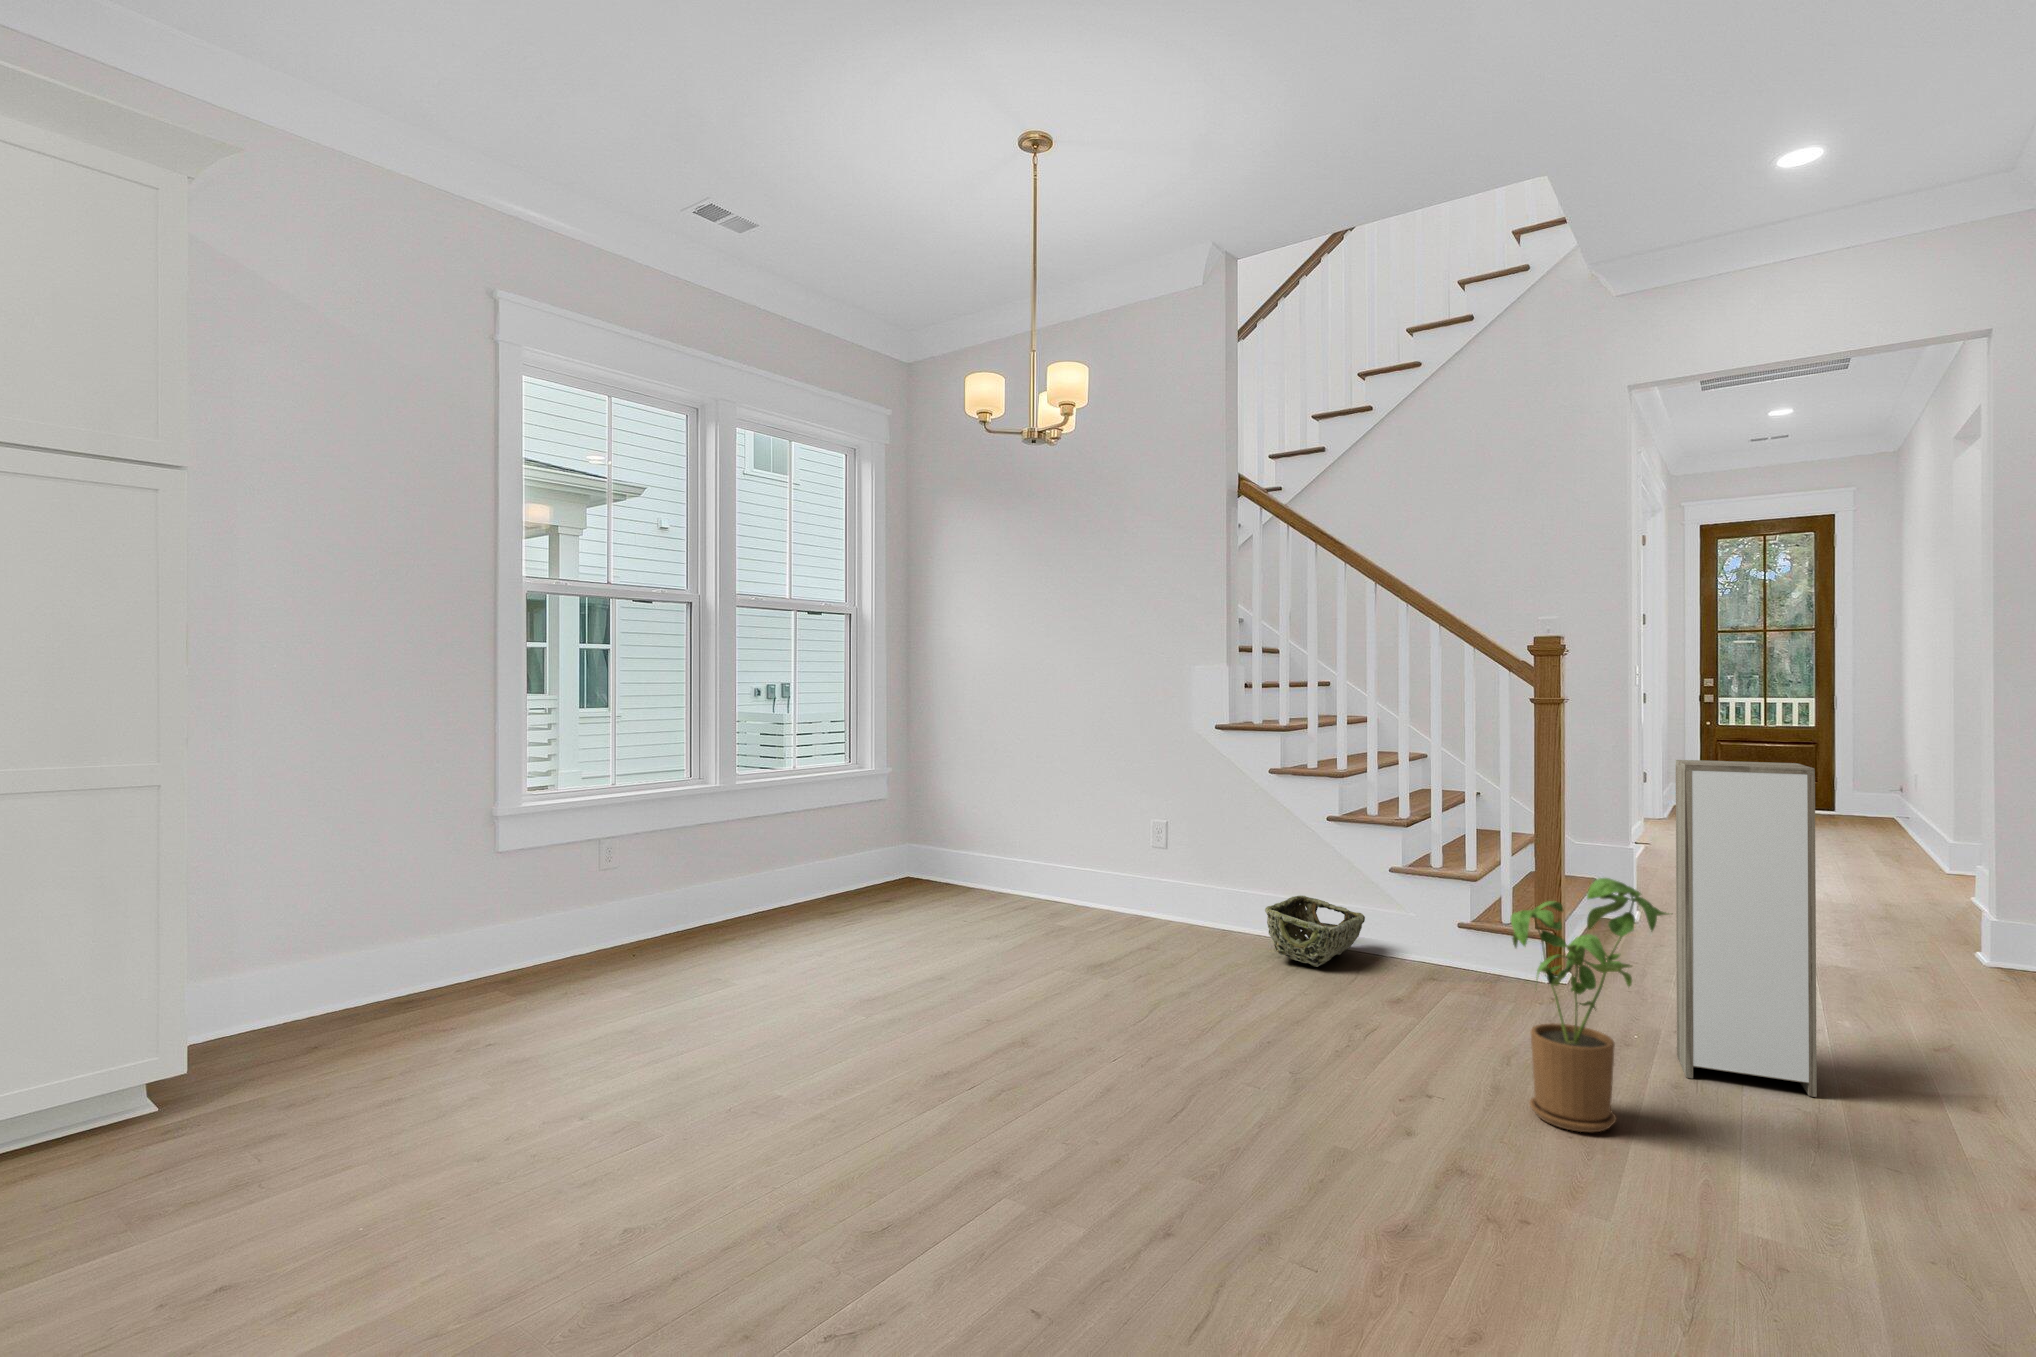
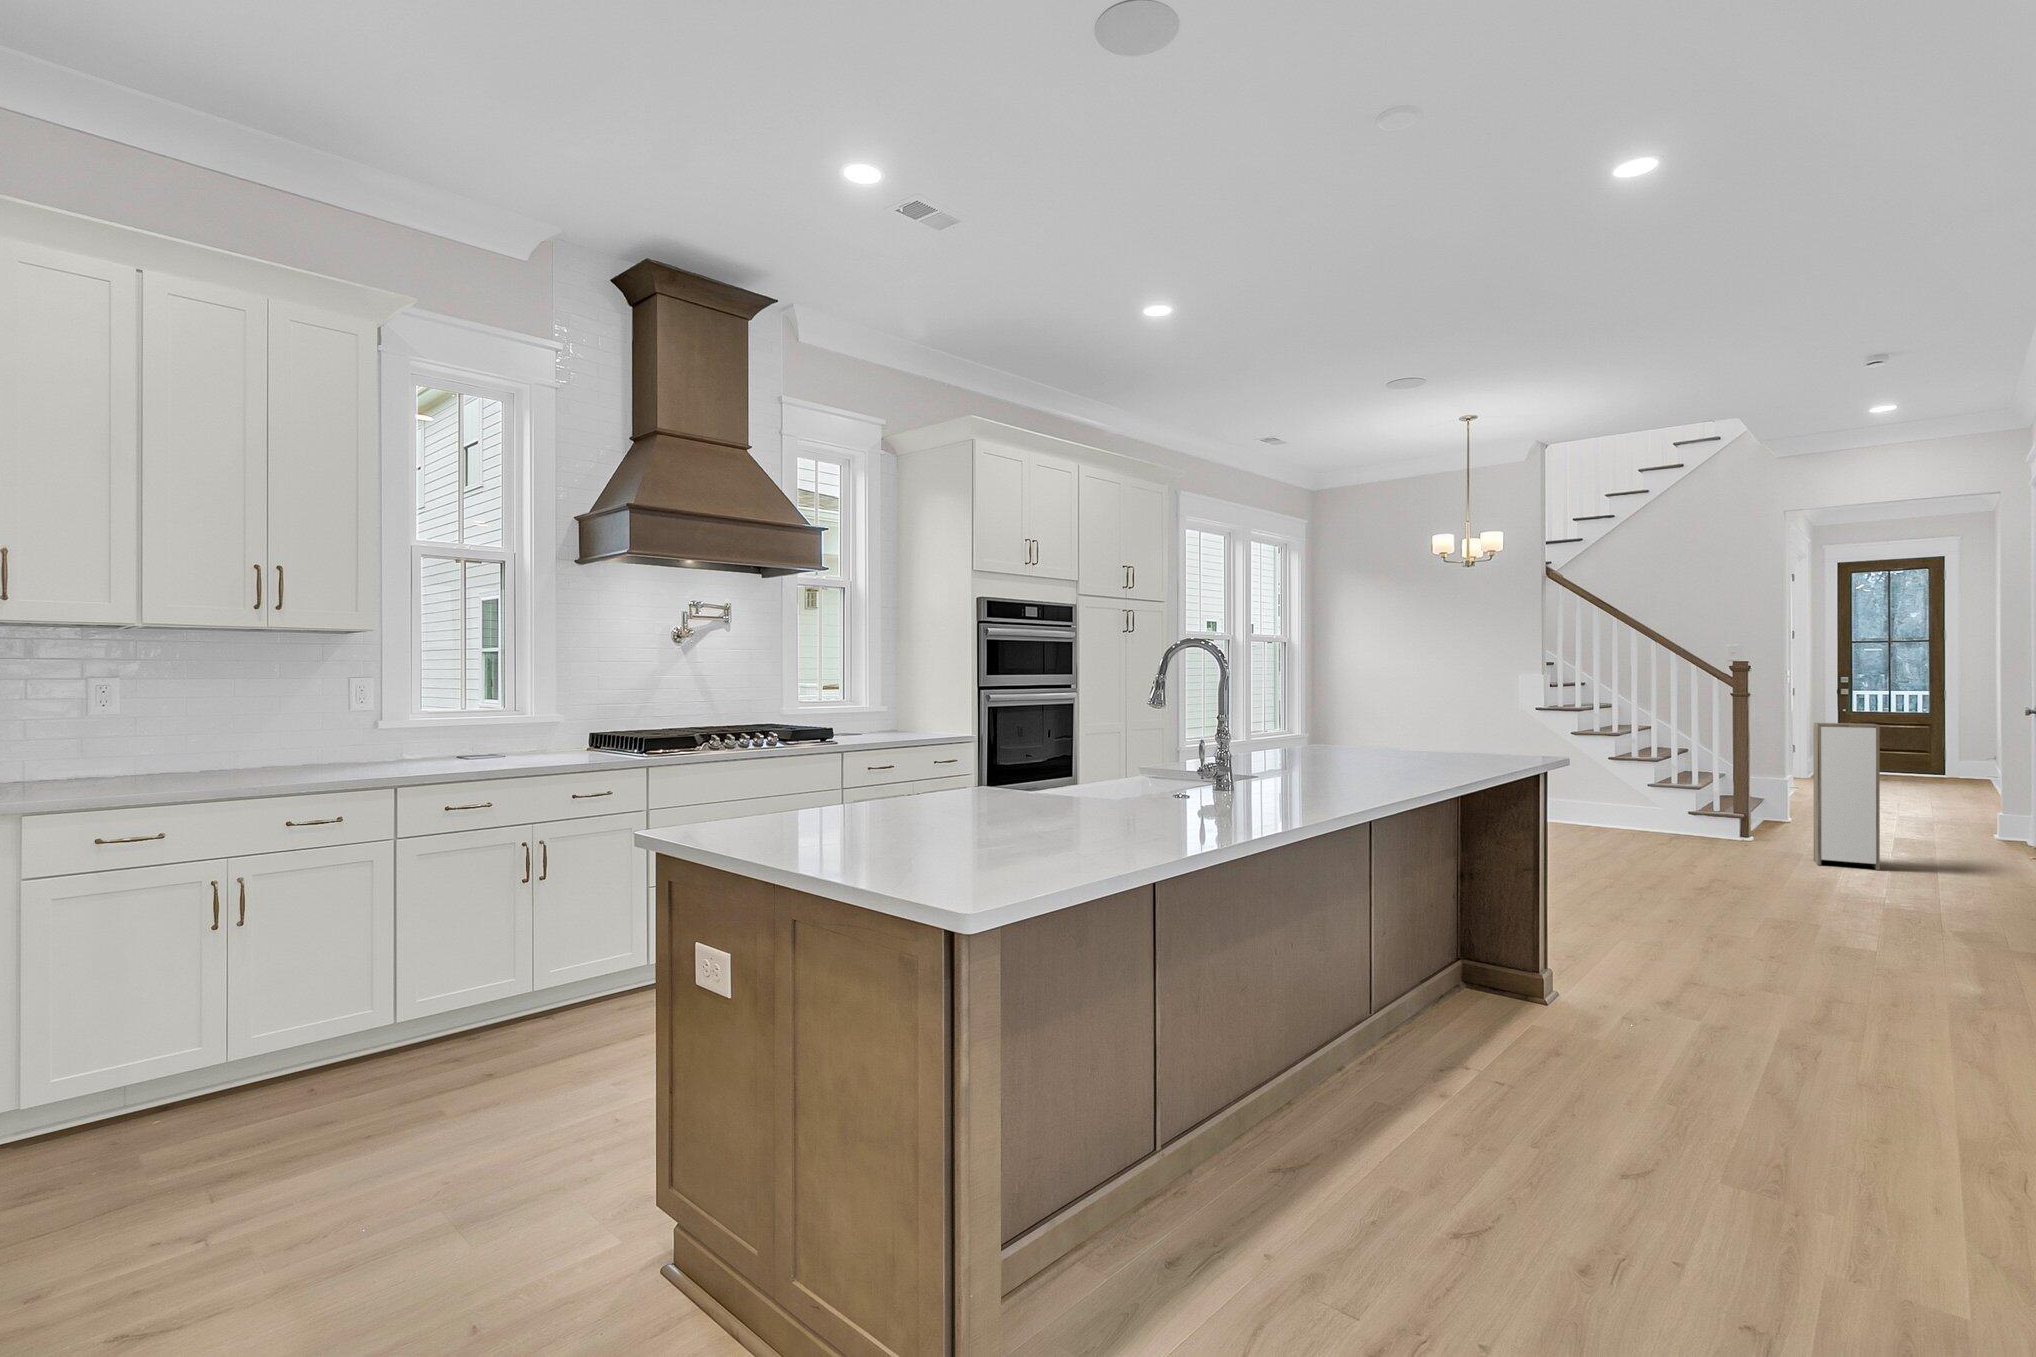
house plant: present [1511,878,1668,1132] -> none [1735,770,1811,875]
woven basket: present [1265,896,1365,967] -> none [1581,801,1635,833]

